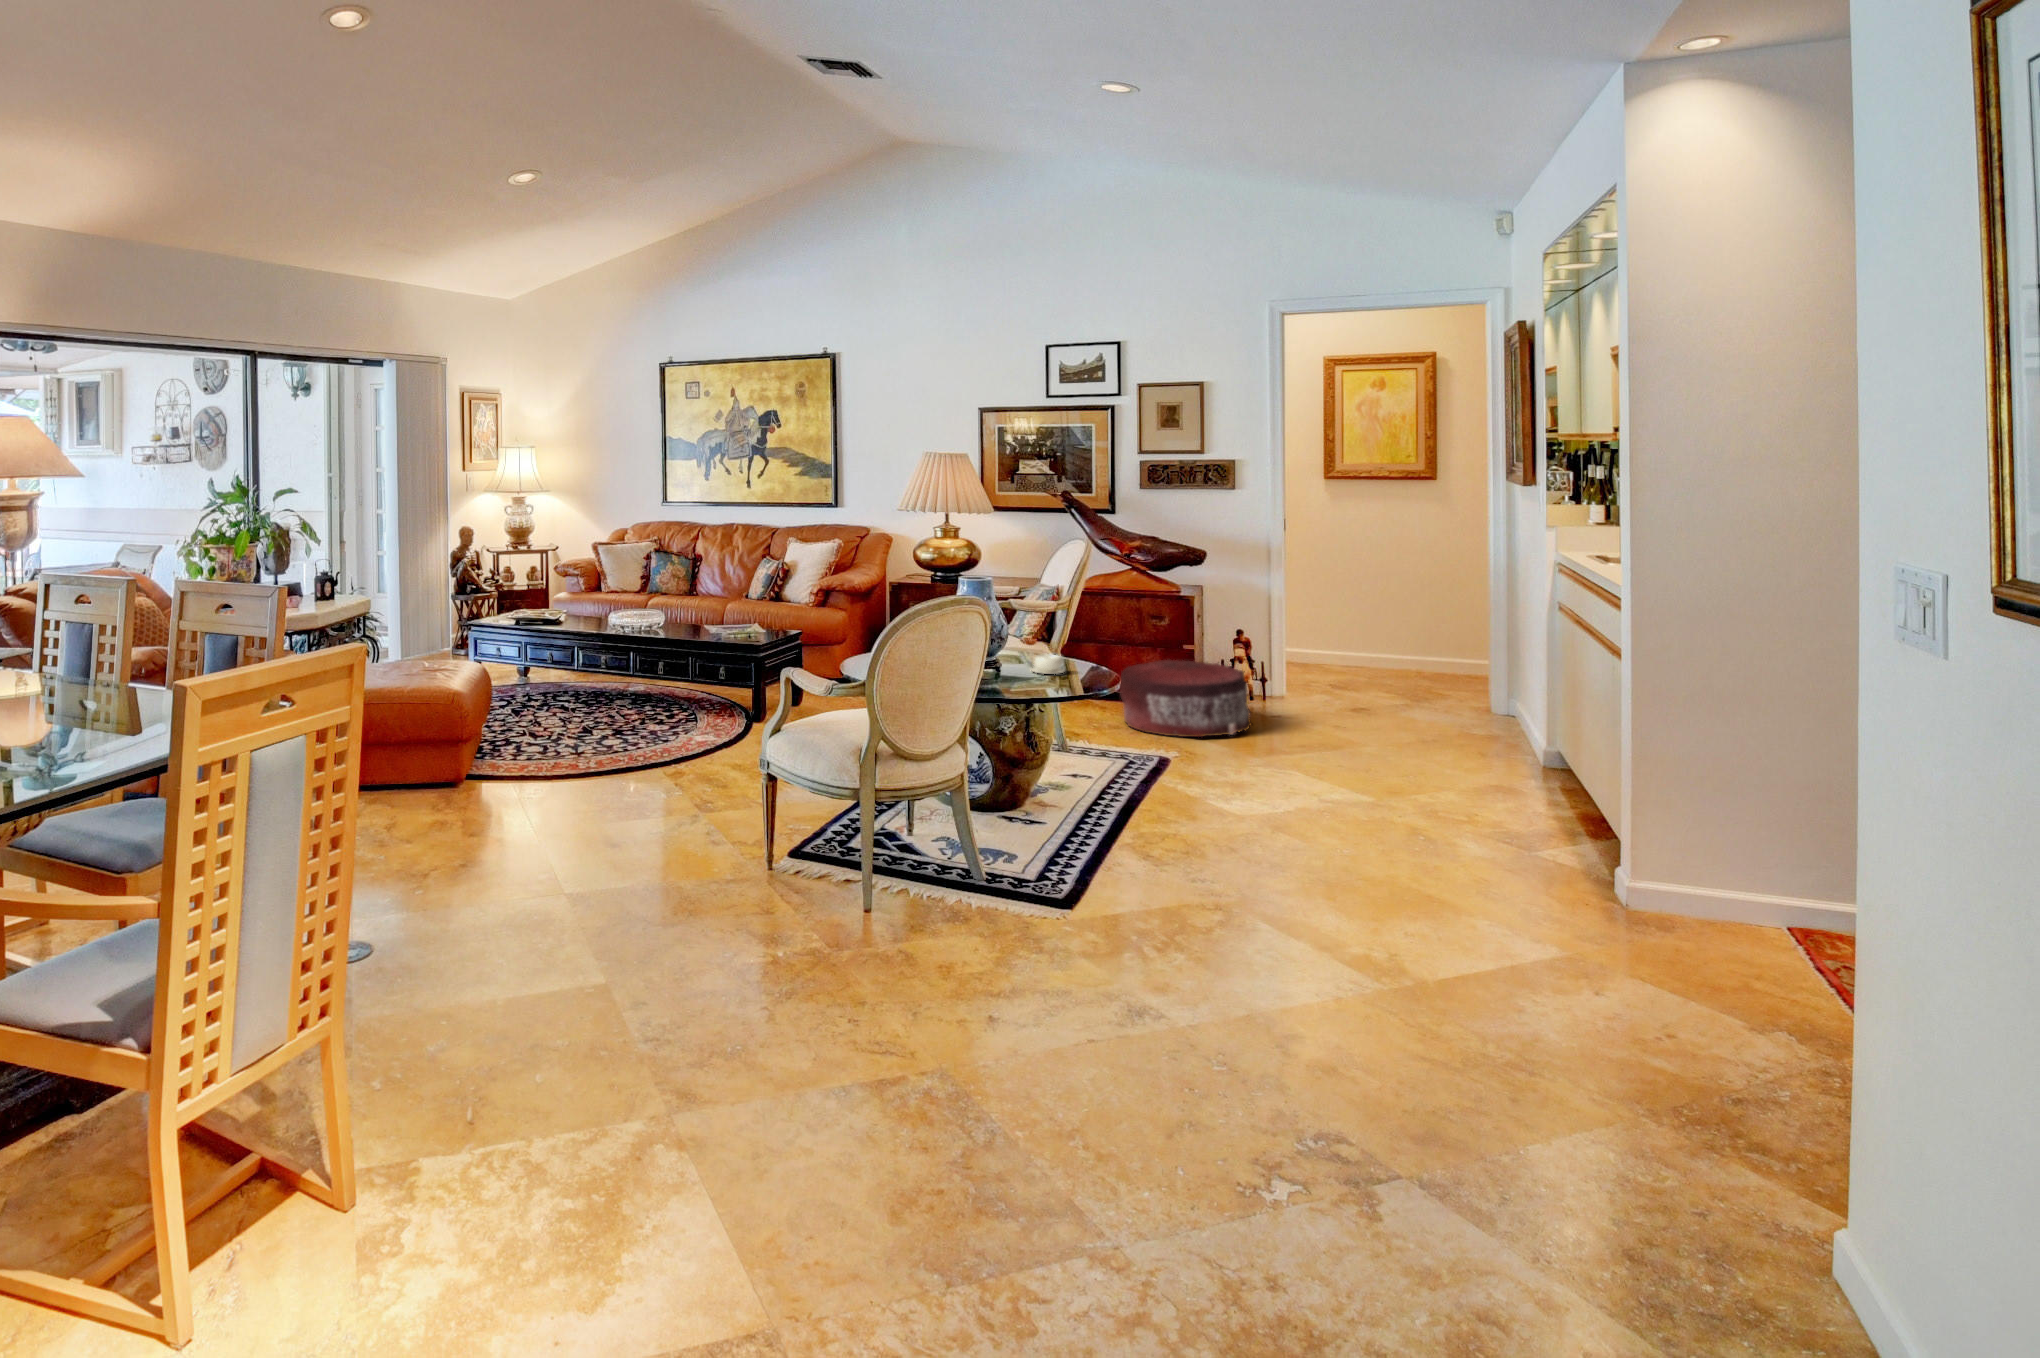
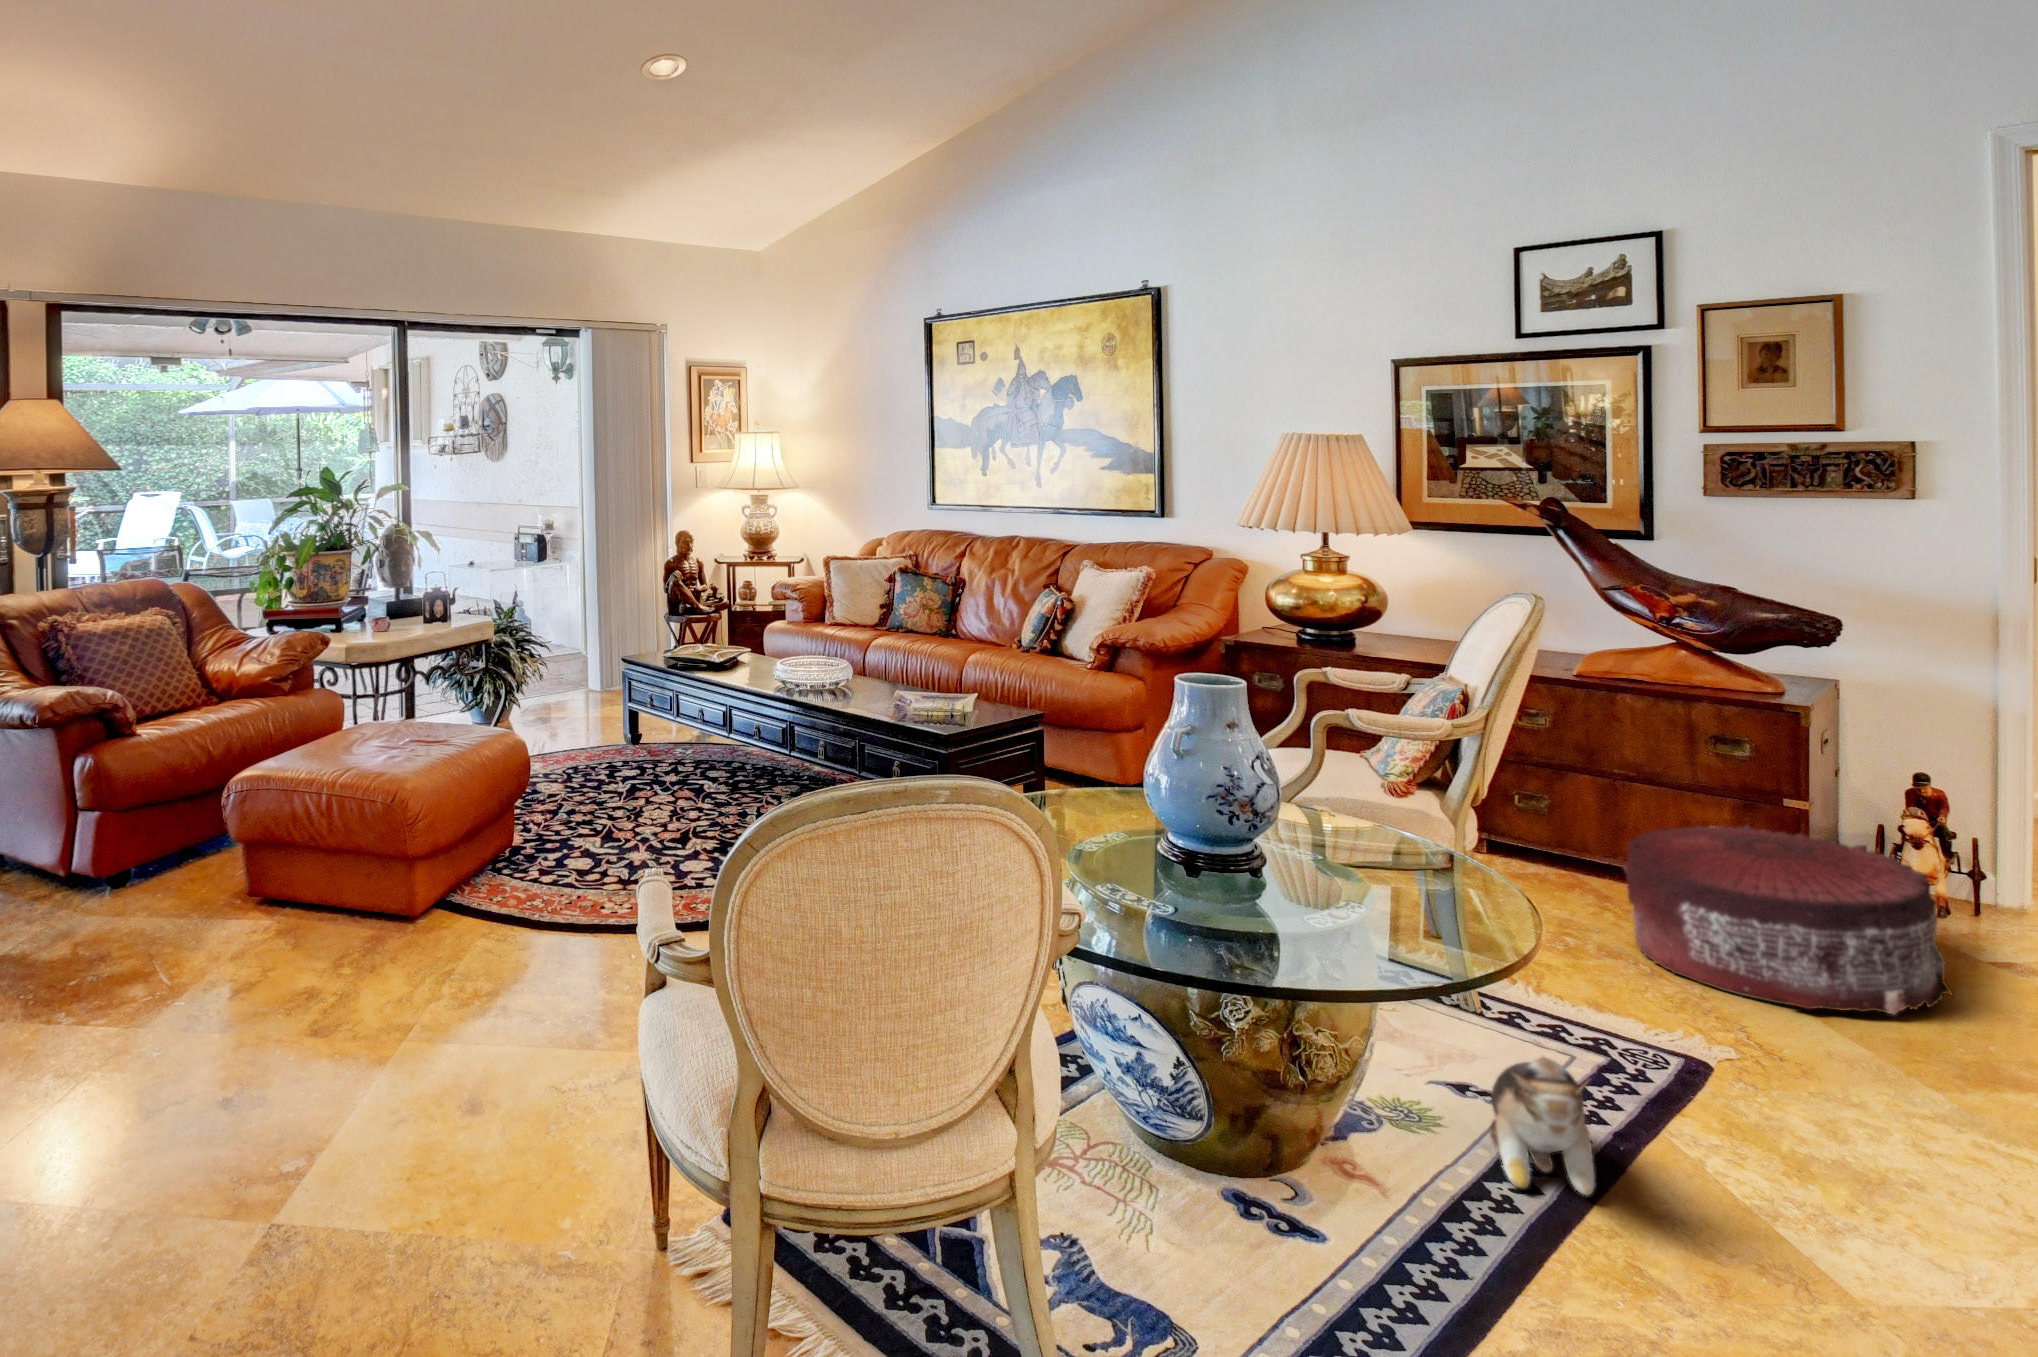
teacup: present [1030,654,1064,674] -> none [1333,846,1413,896]
plush toy: none [1092,738,1139,800] -> present [1490,1057,1595,1195]

